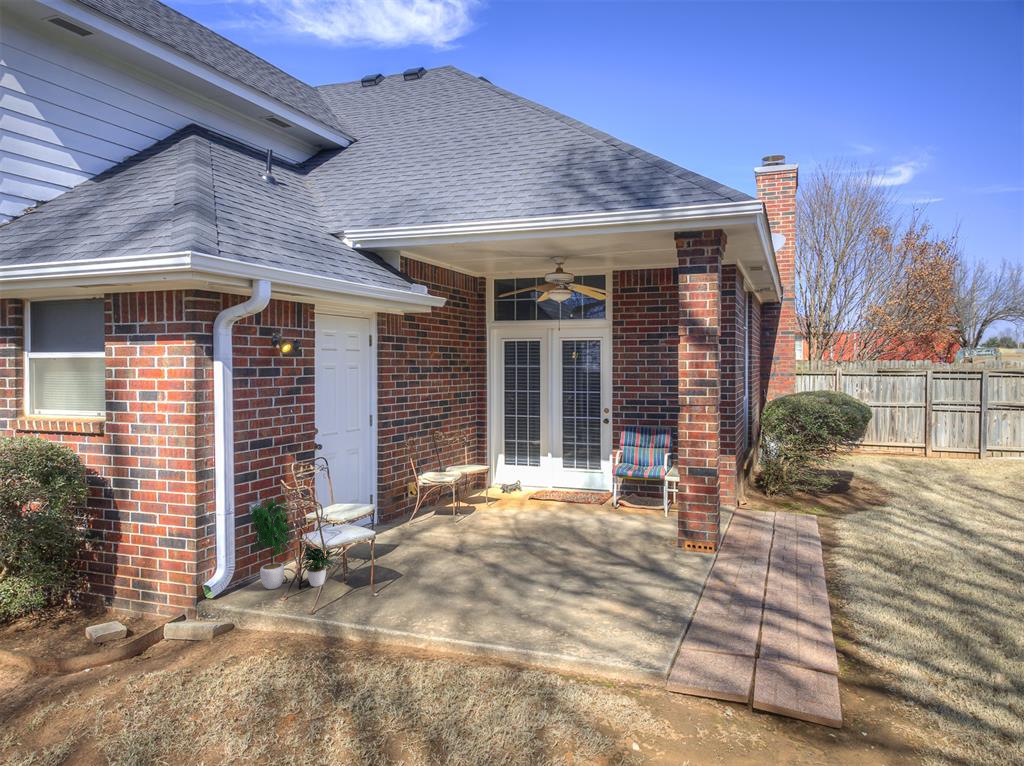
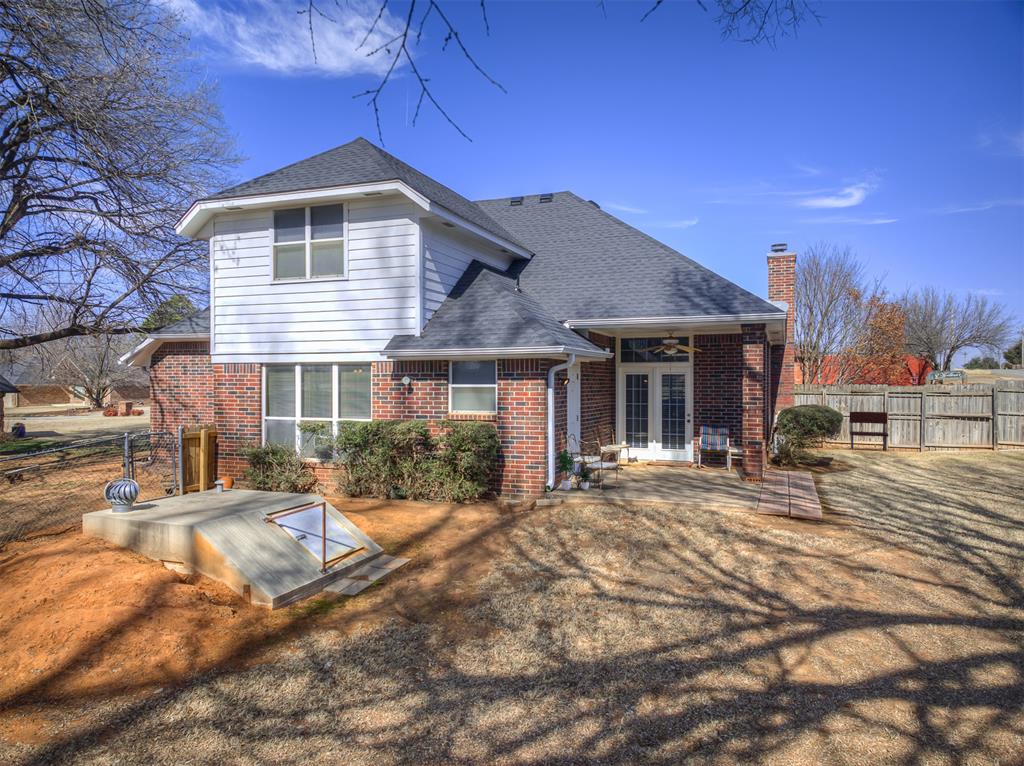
bench: none [875,400,933,456] -> present [850,412,889,450]

